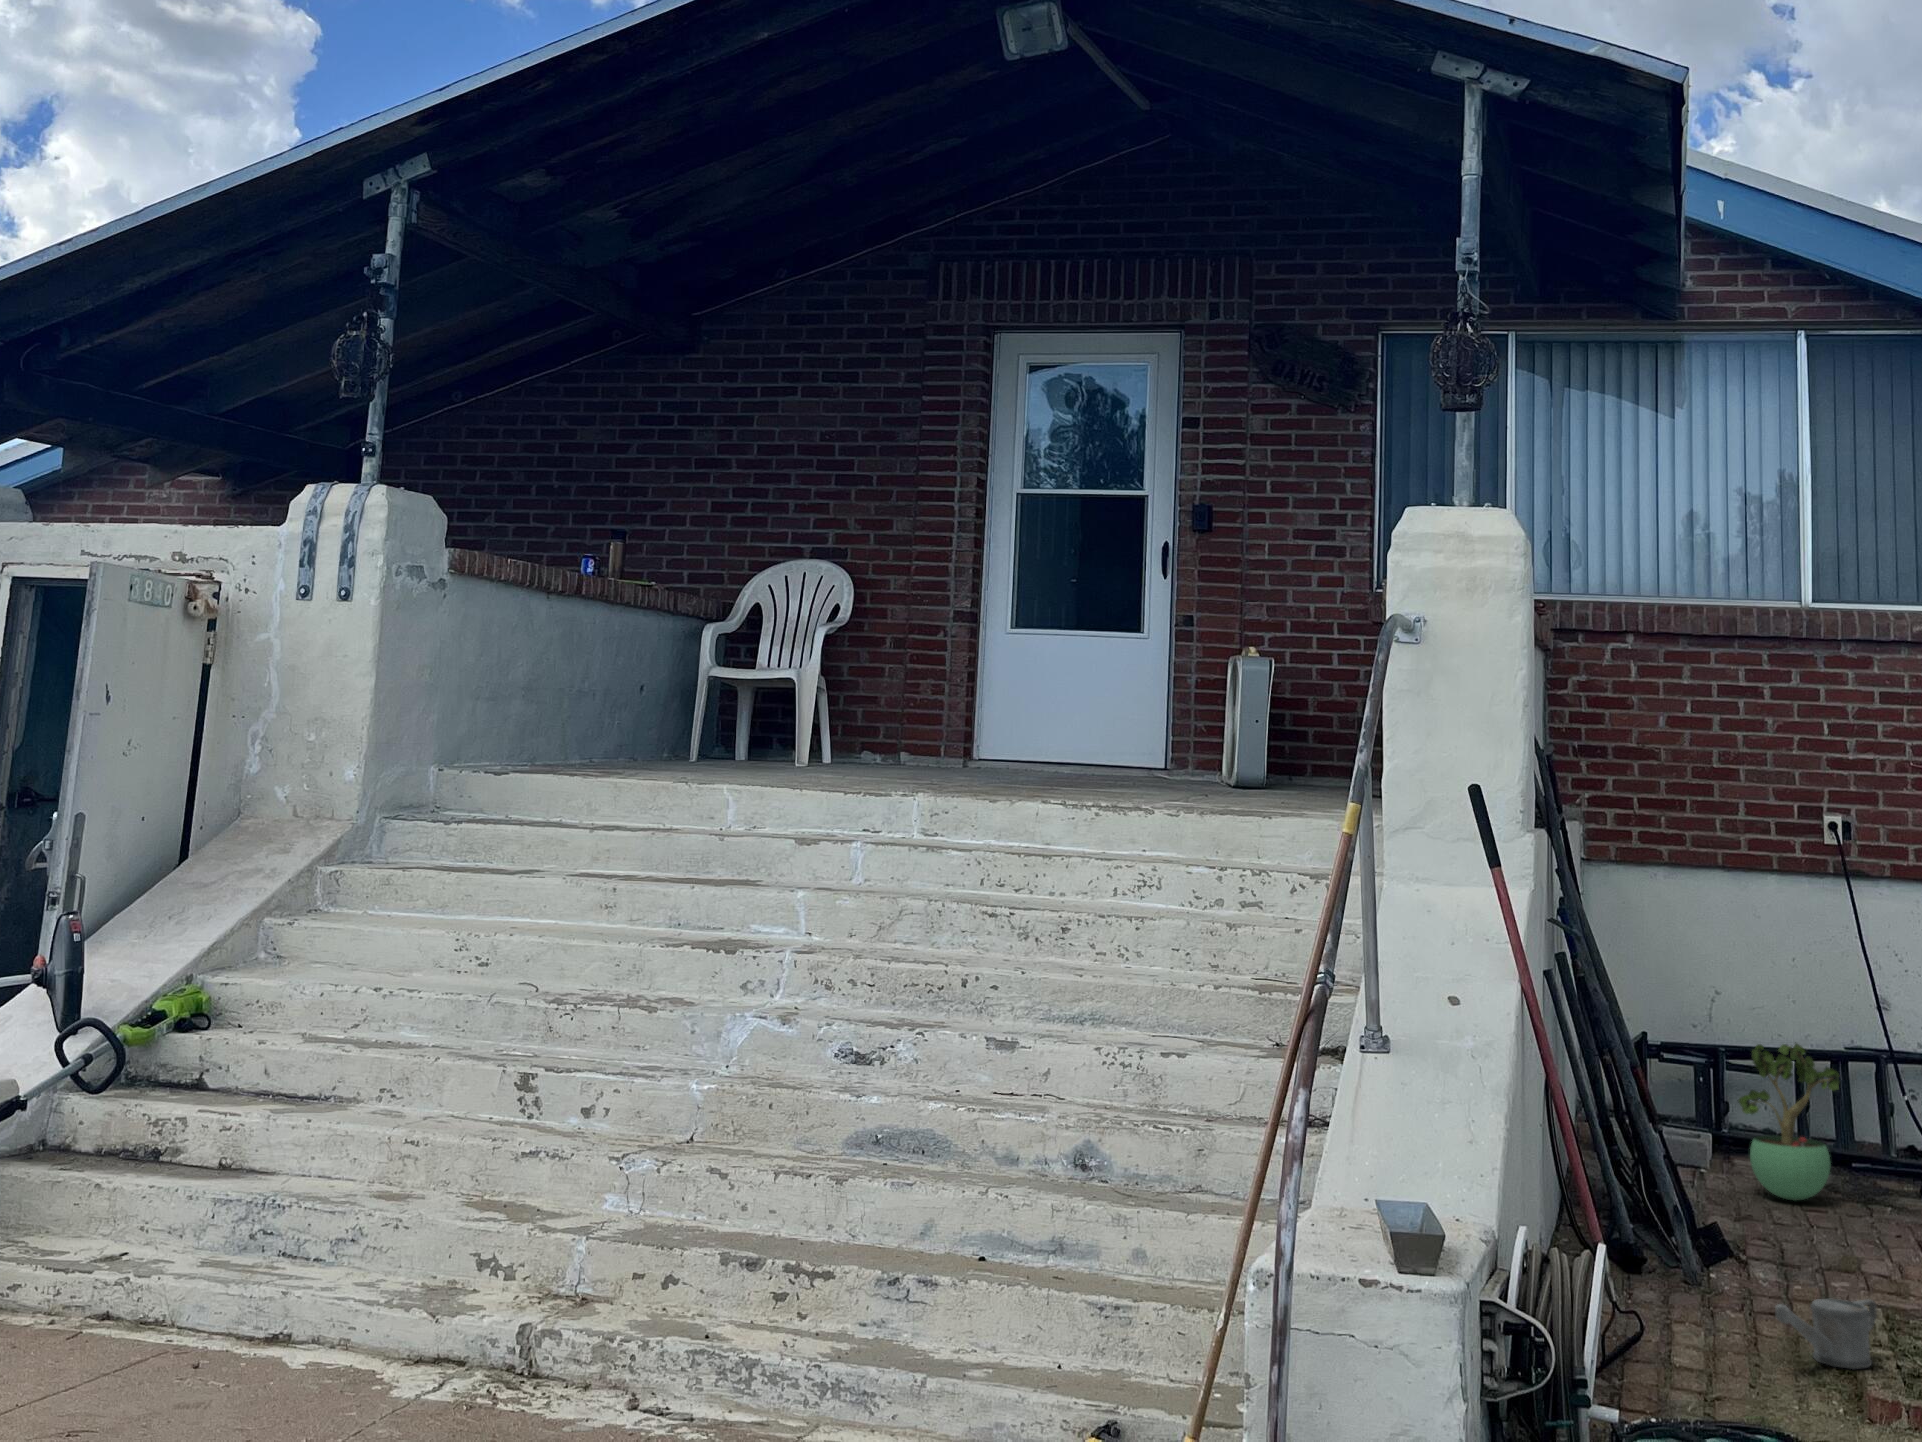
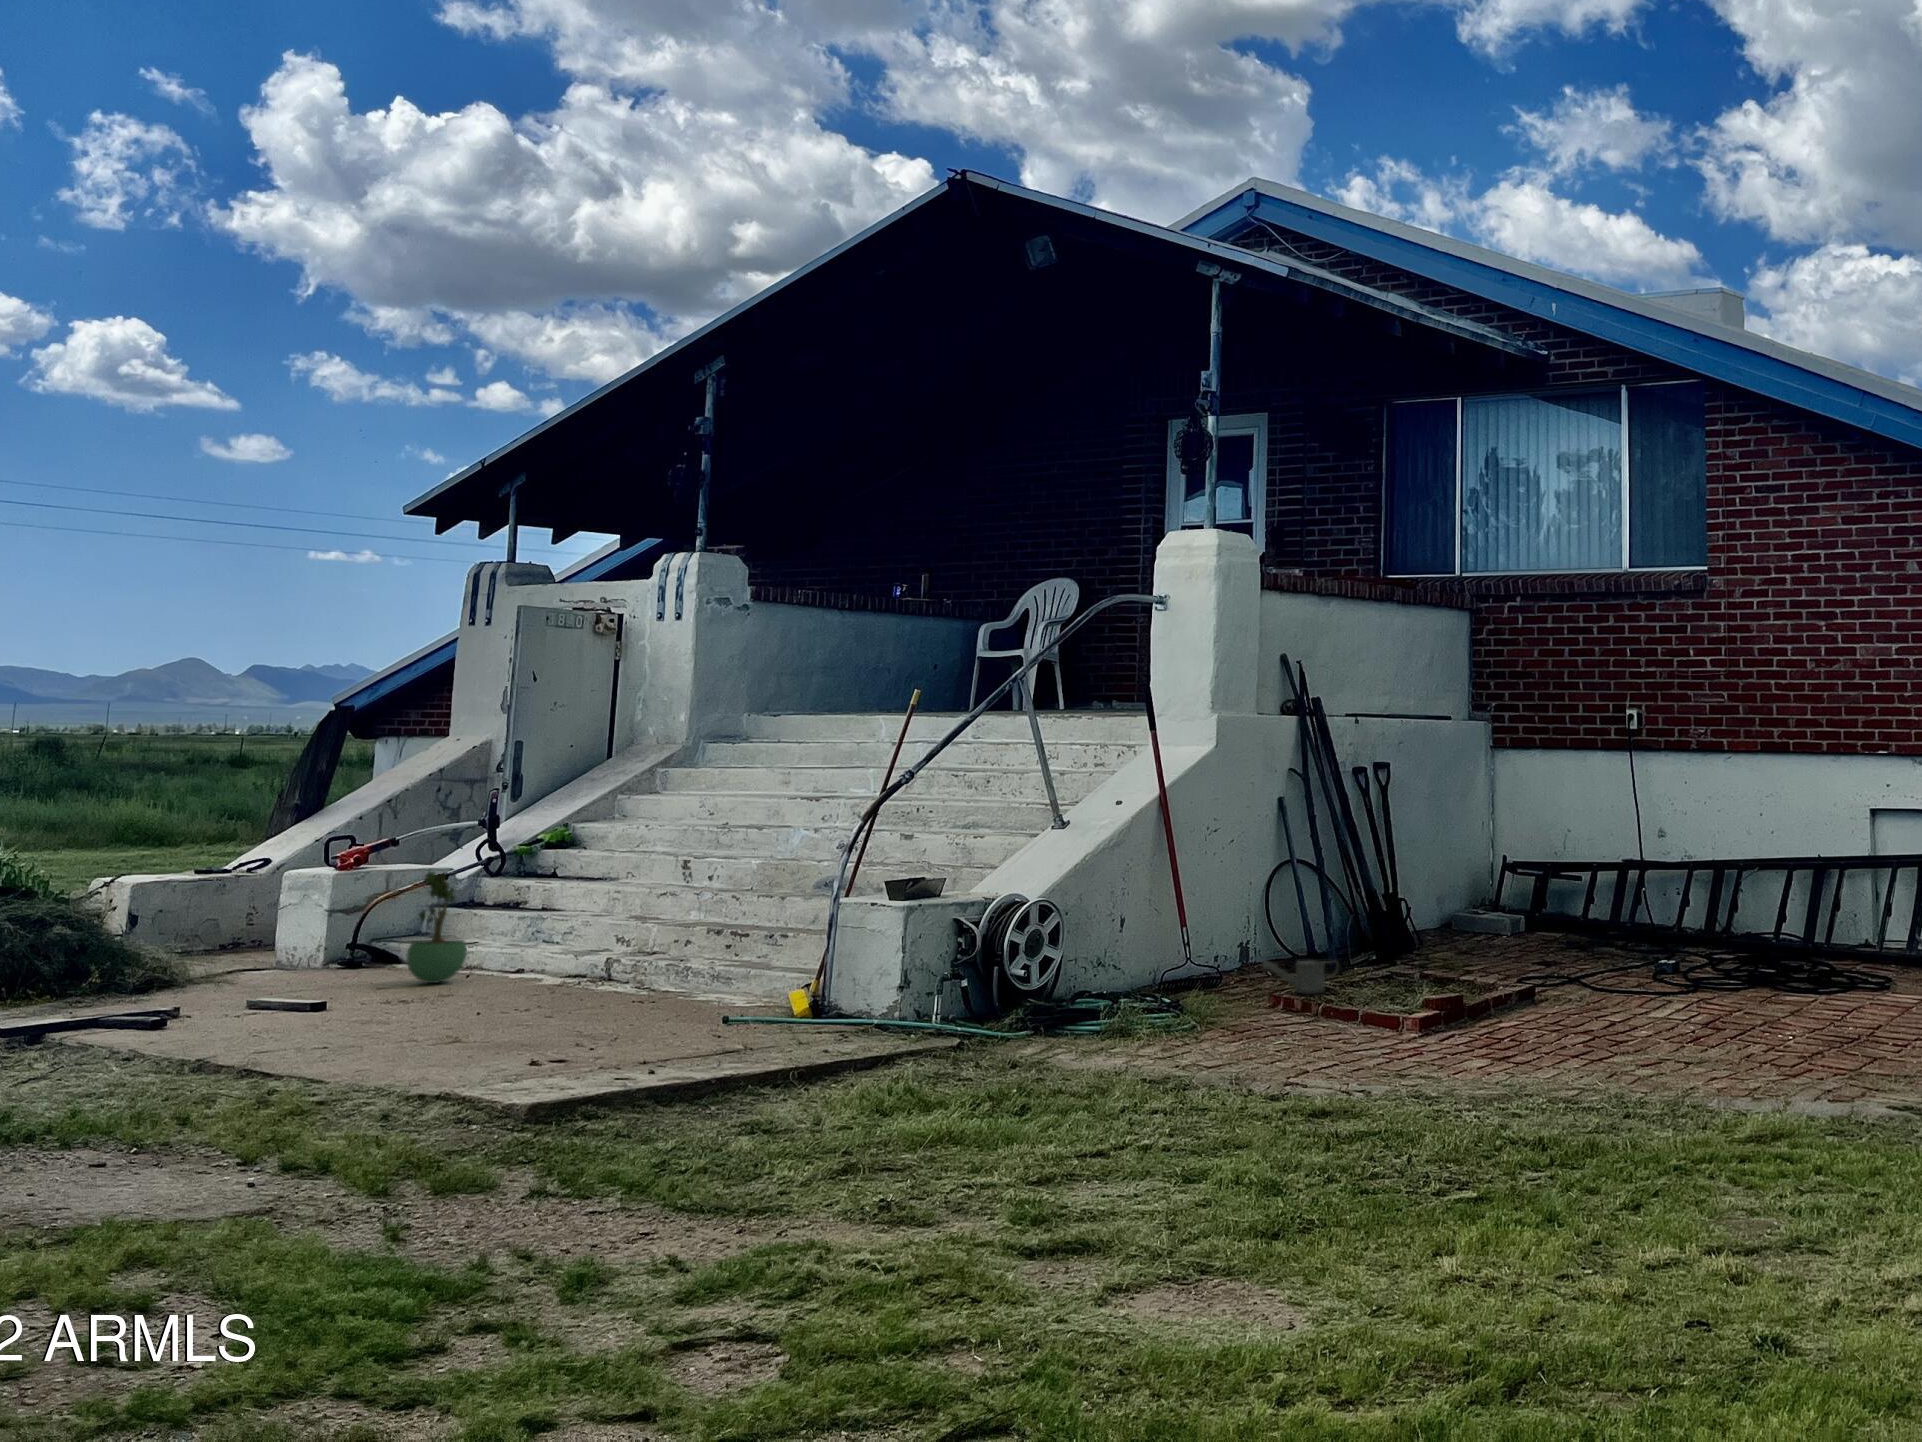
potted plant: present [1738,1044,1840,1201] -> present [407,872,467,983]

